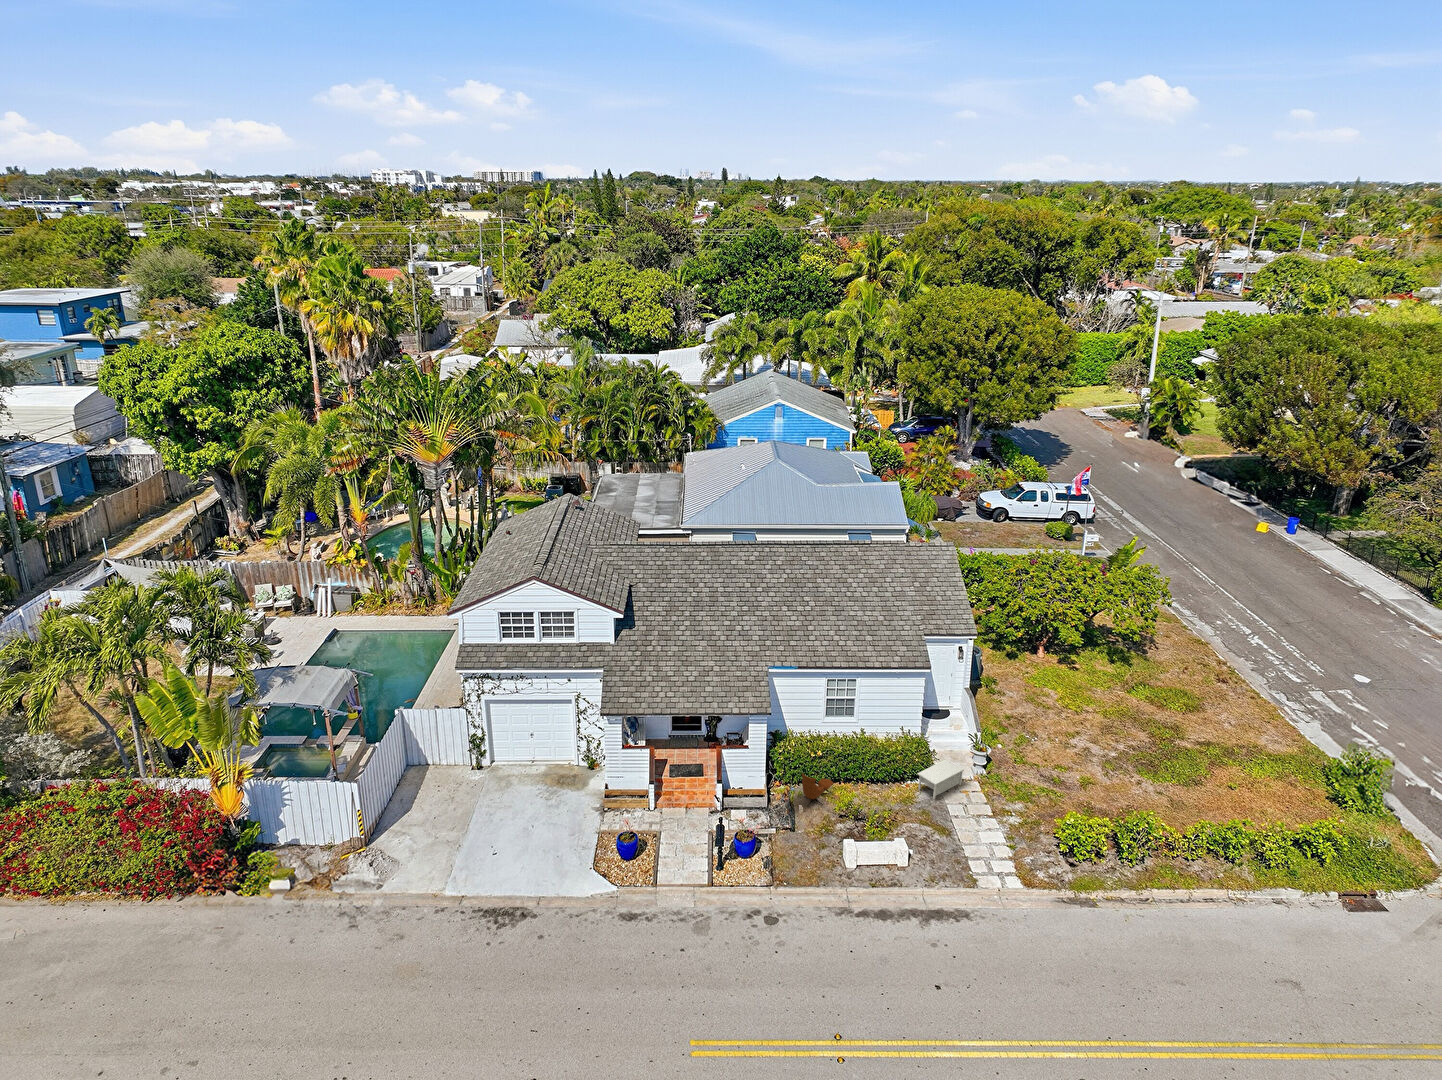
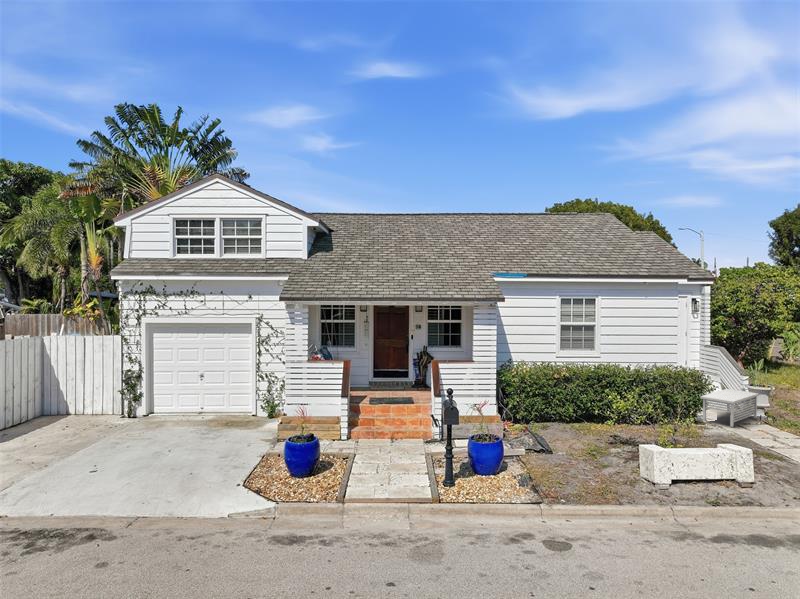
lounge chair: present [802,773,834,805] -> none [550,382,590,434]

